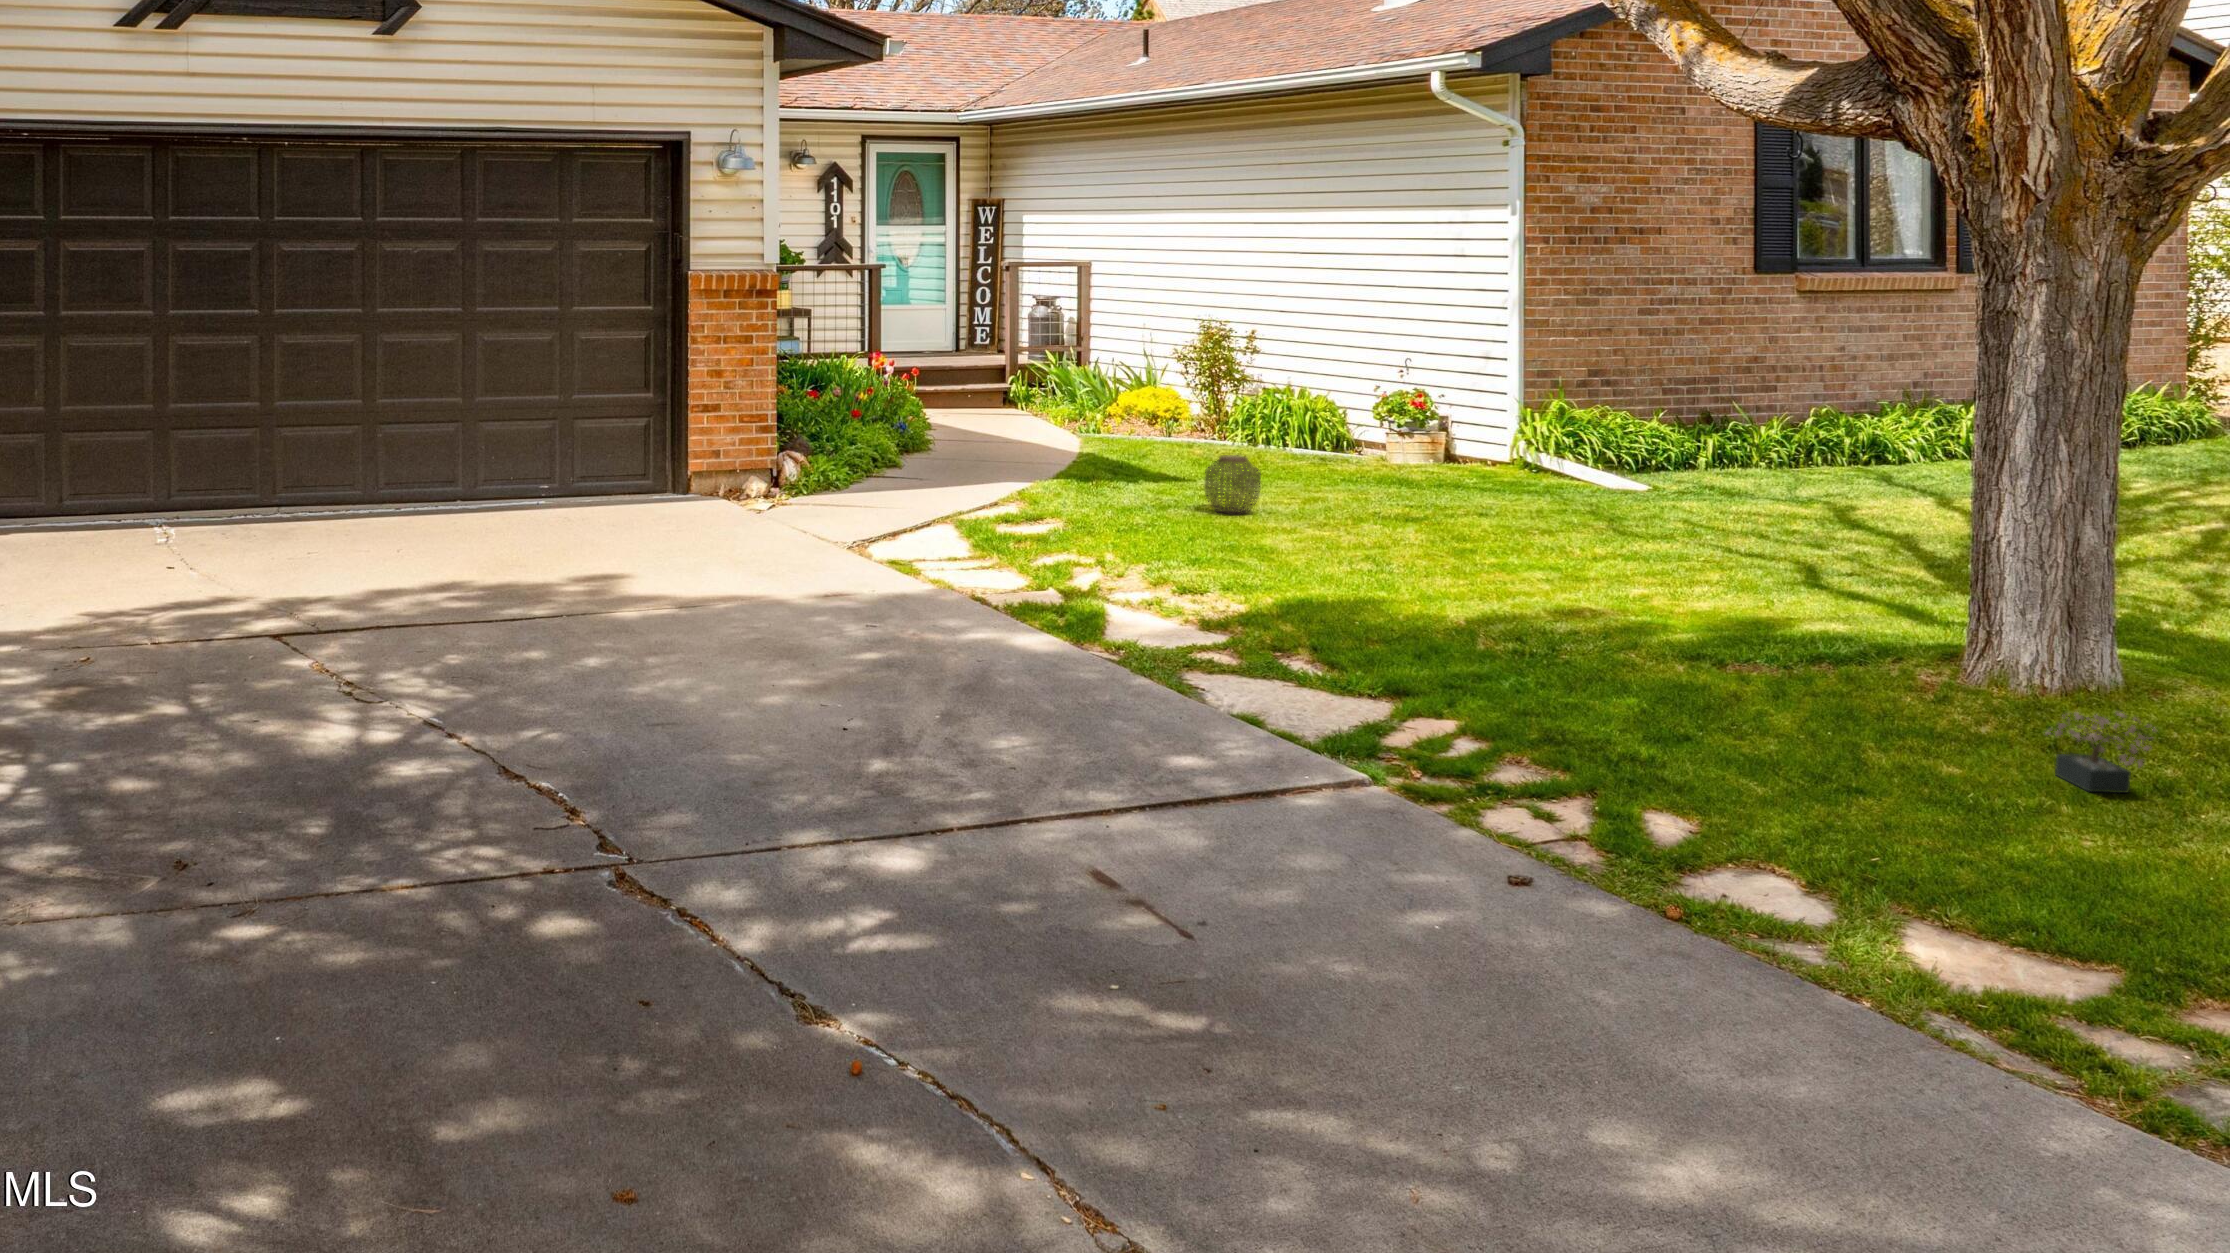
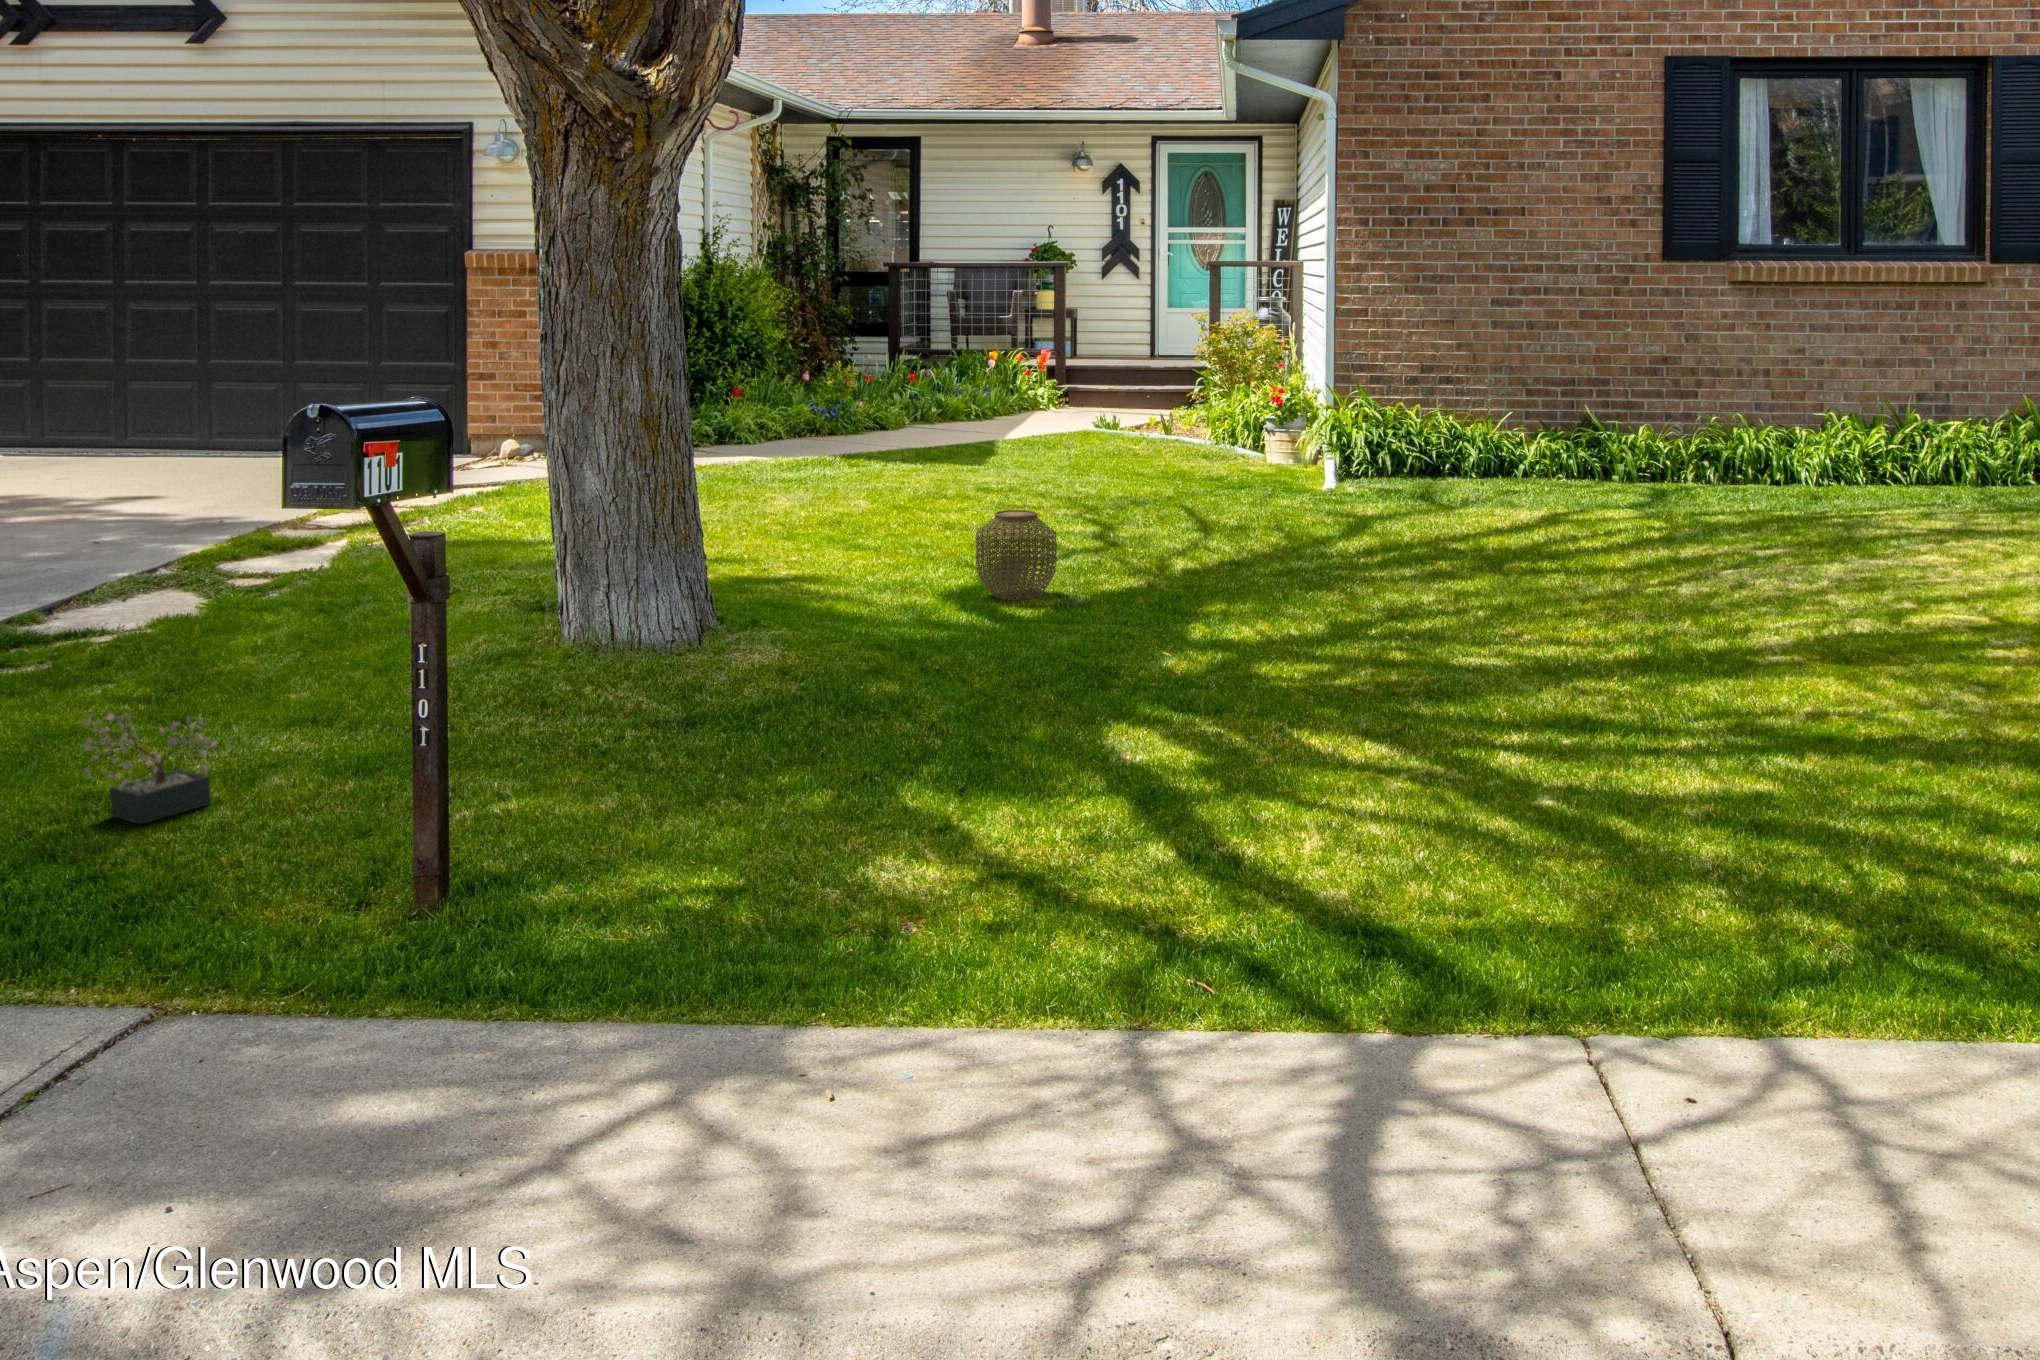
woven basket: present [1205,455,1261,514] -> present [976,510,1057,600]

